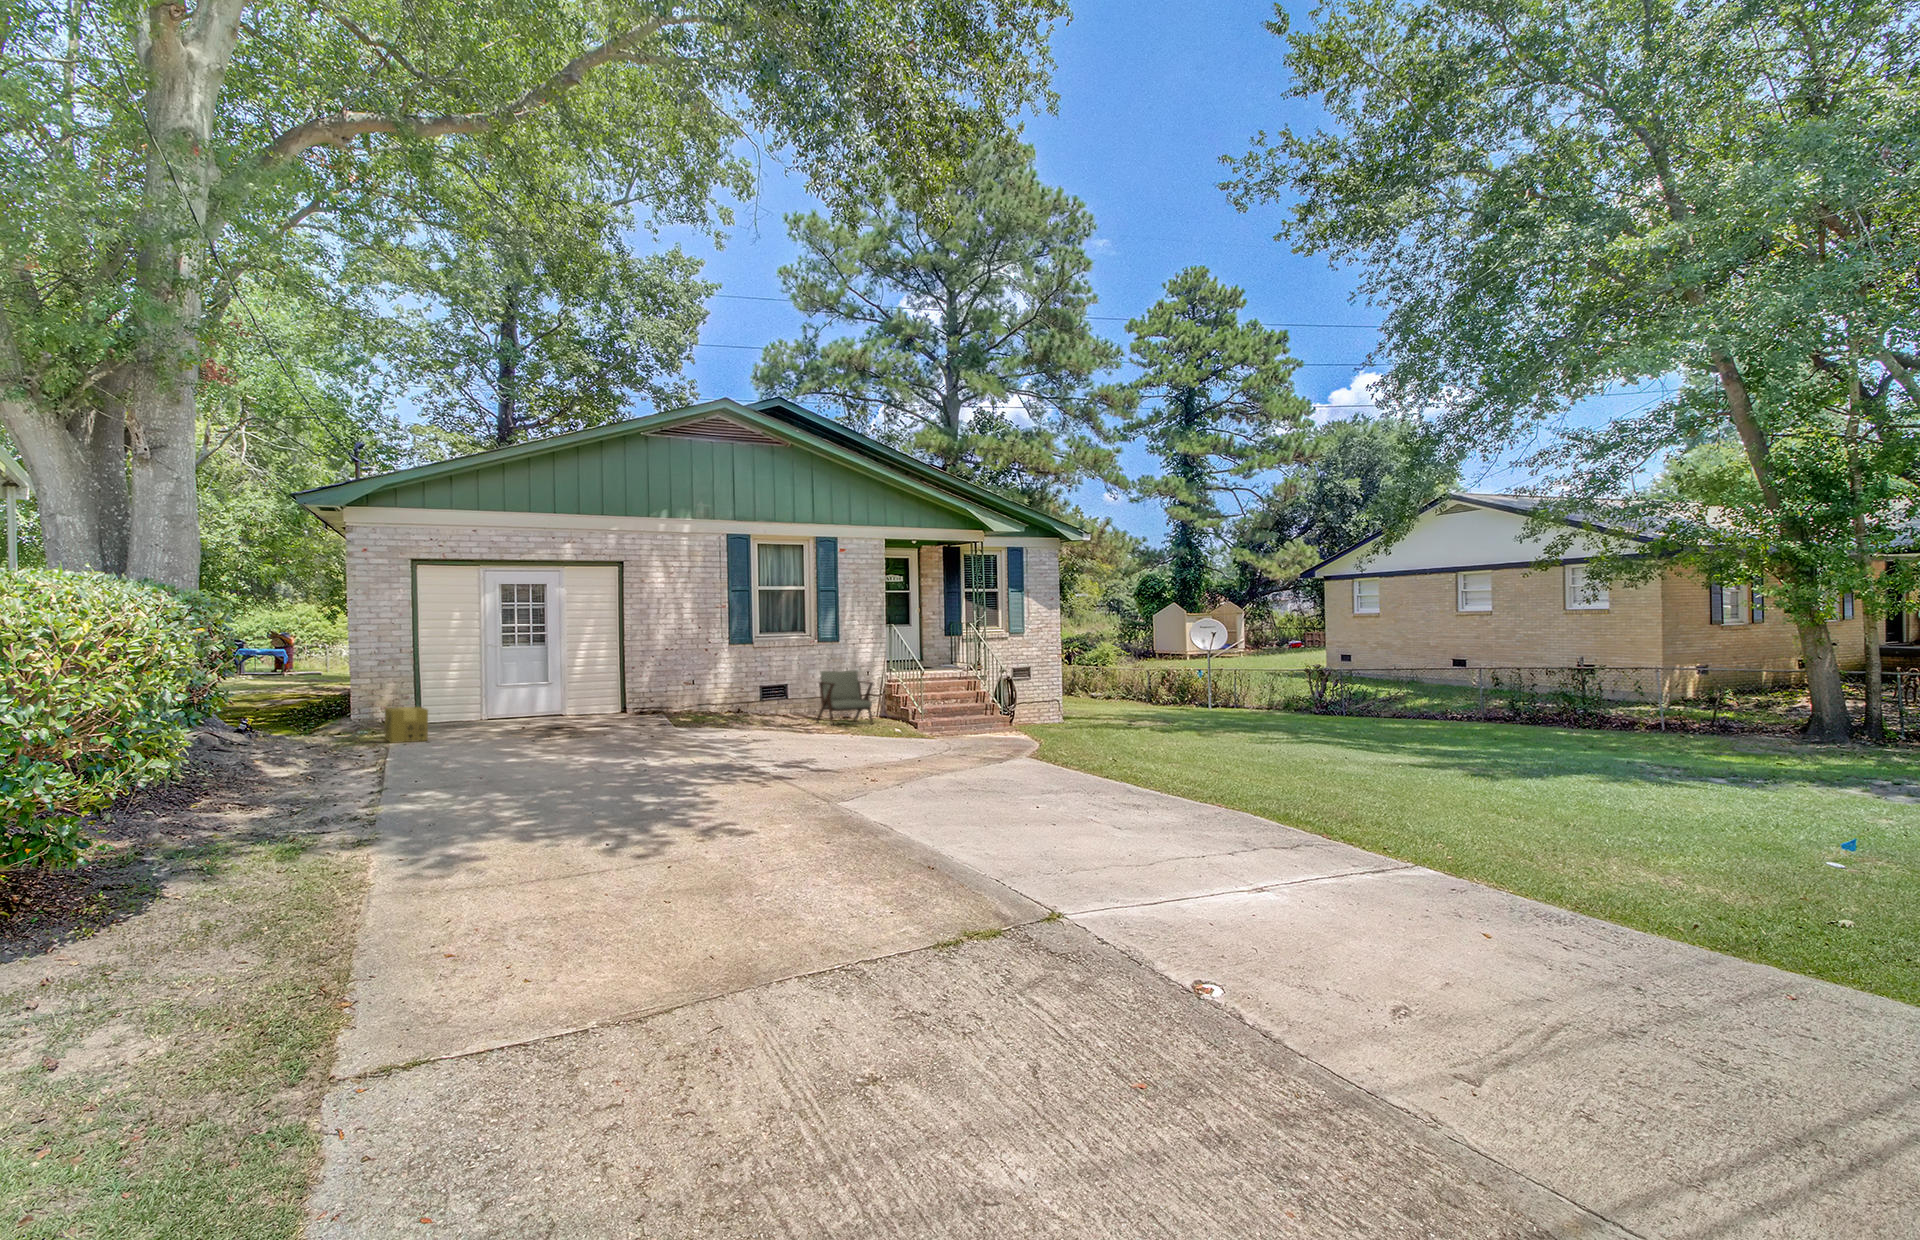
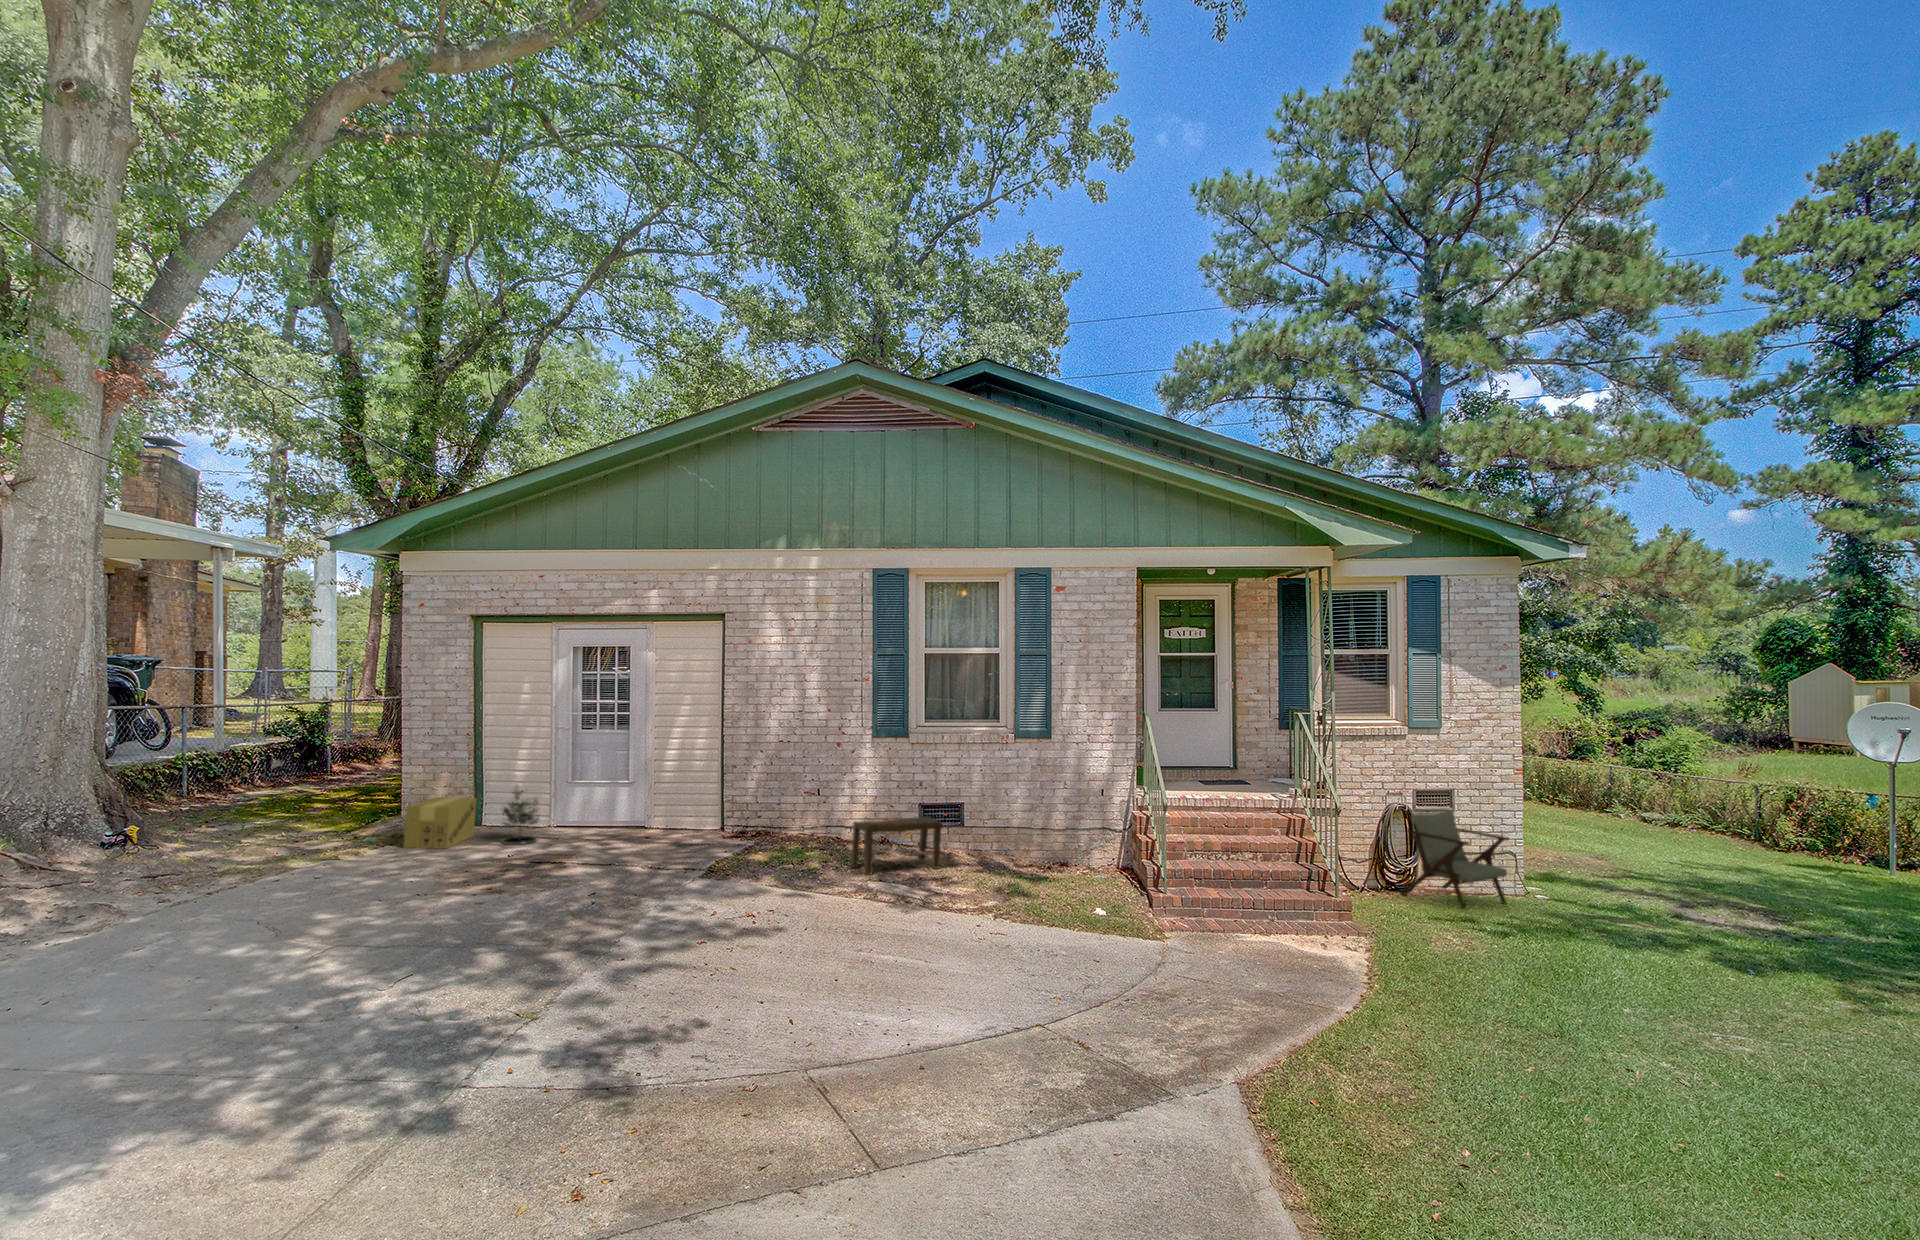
lounge chair: present [816,670,873,726] -> present [1402,811,1509,909]
potted tree: none [451,692,482,737] -> present [502,790,540,845]
bench: none [730,696,784,730] -> present [851,817,943,875]

